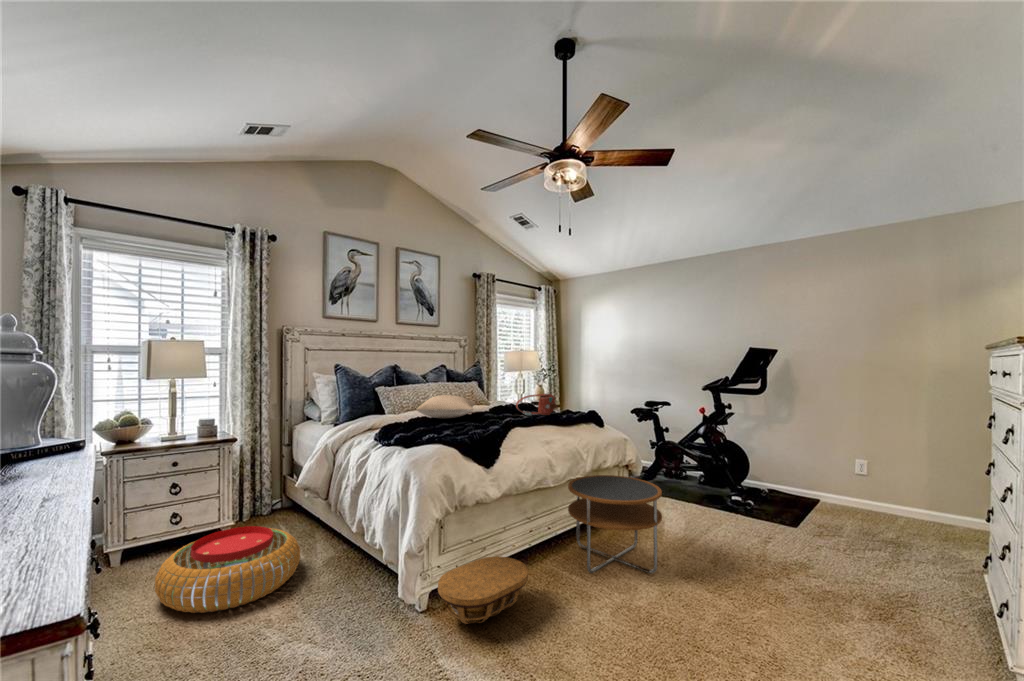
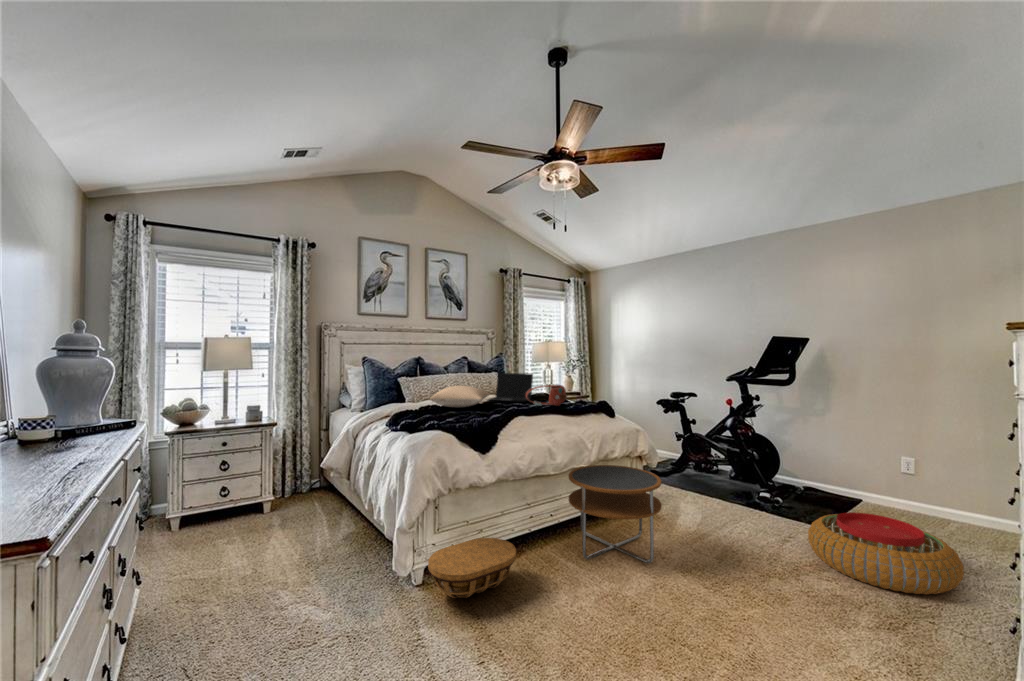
laptop: none [470,381,517,412] -> present [488,373,533,402]
pouf: present [155,526,300,613] -> present [808,512,964,595]

